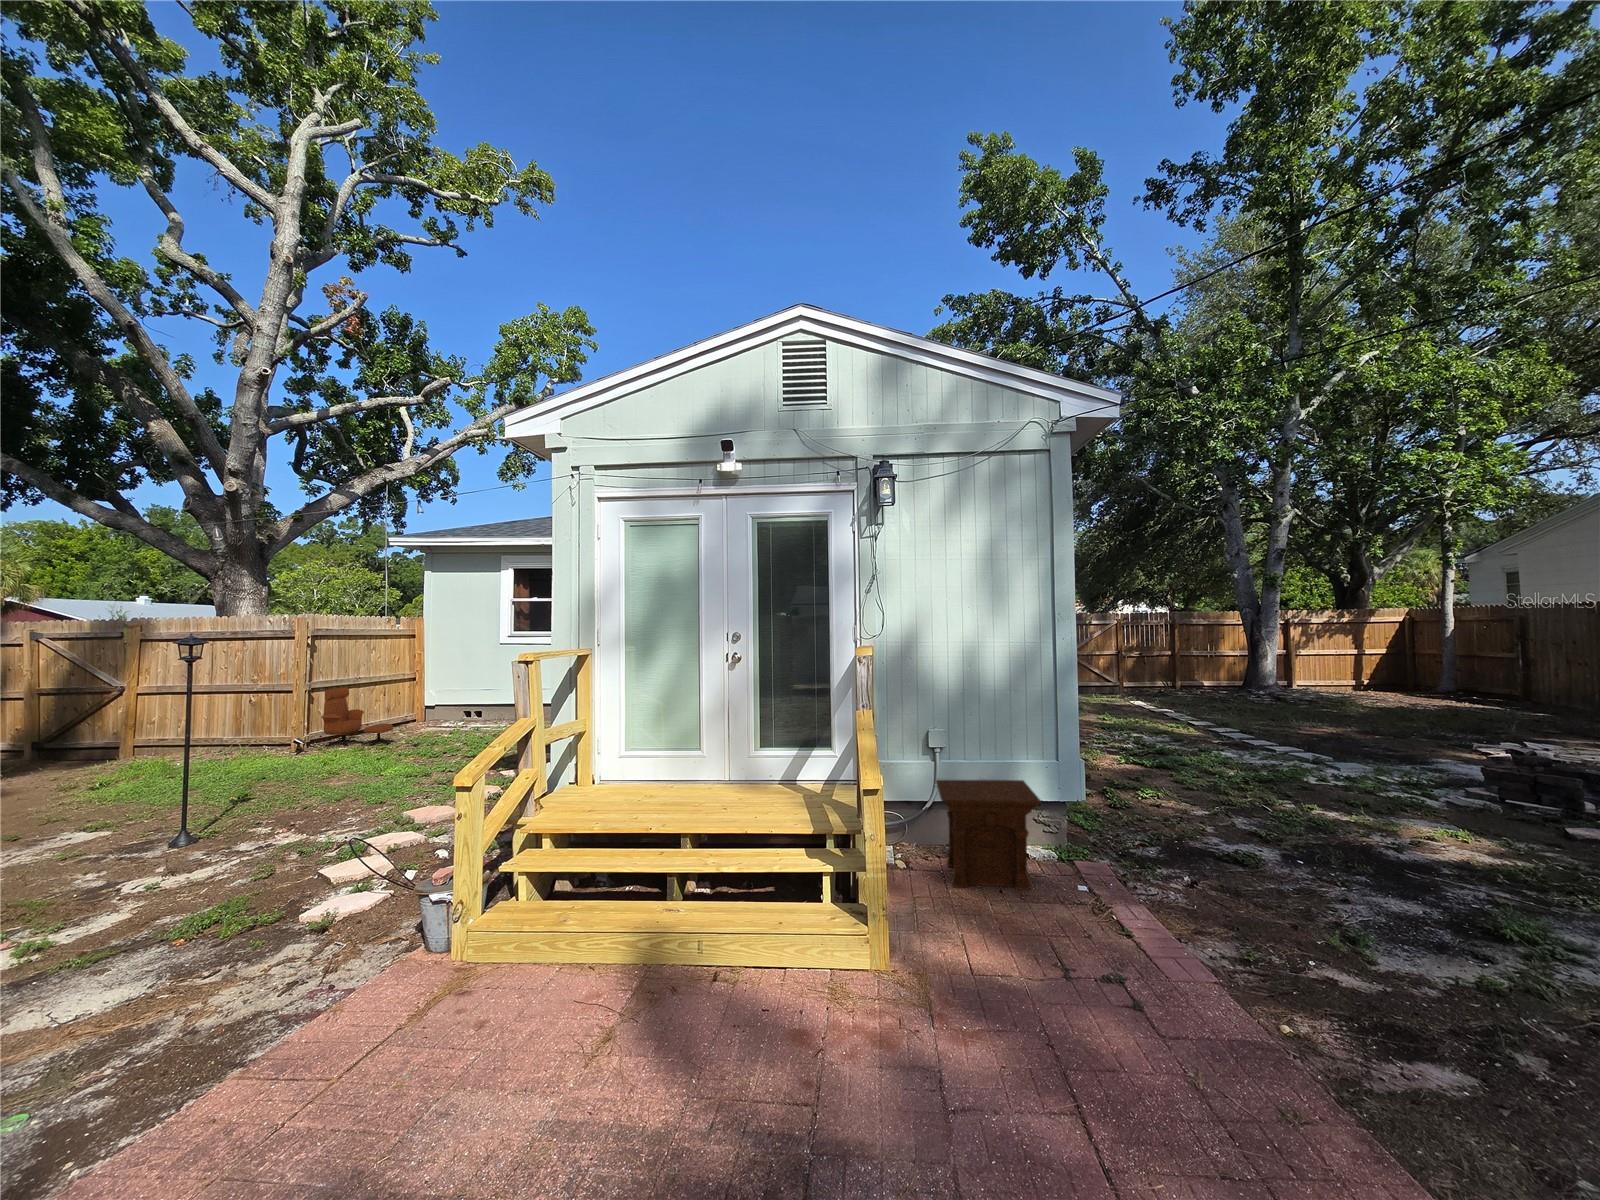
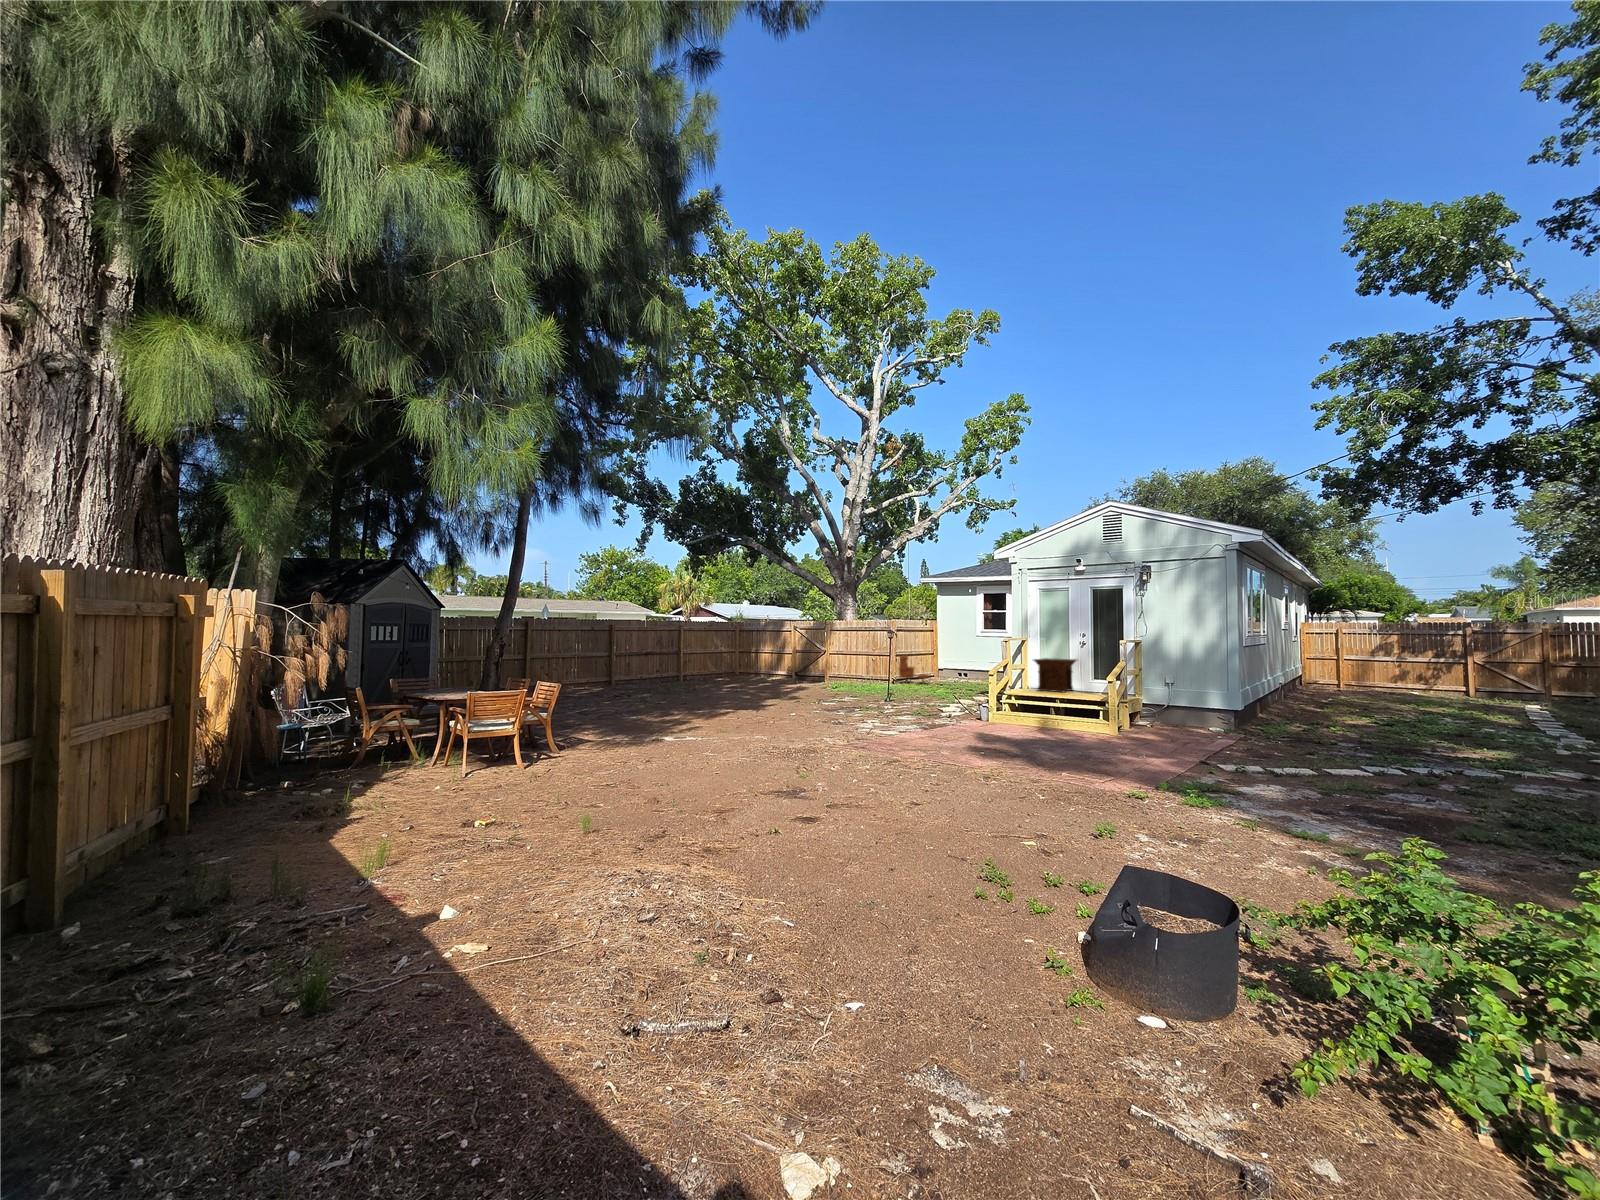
side table: present [936,779,1042,890] -> present [1034,658,1076,692]

